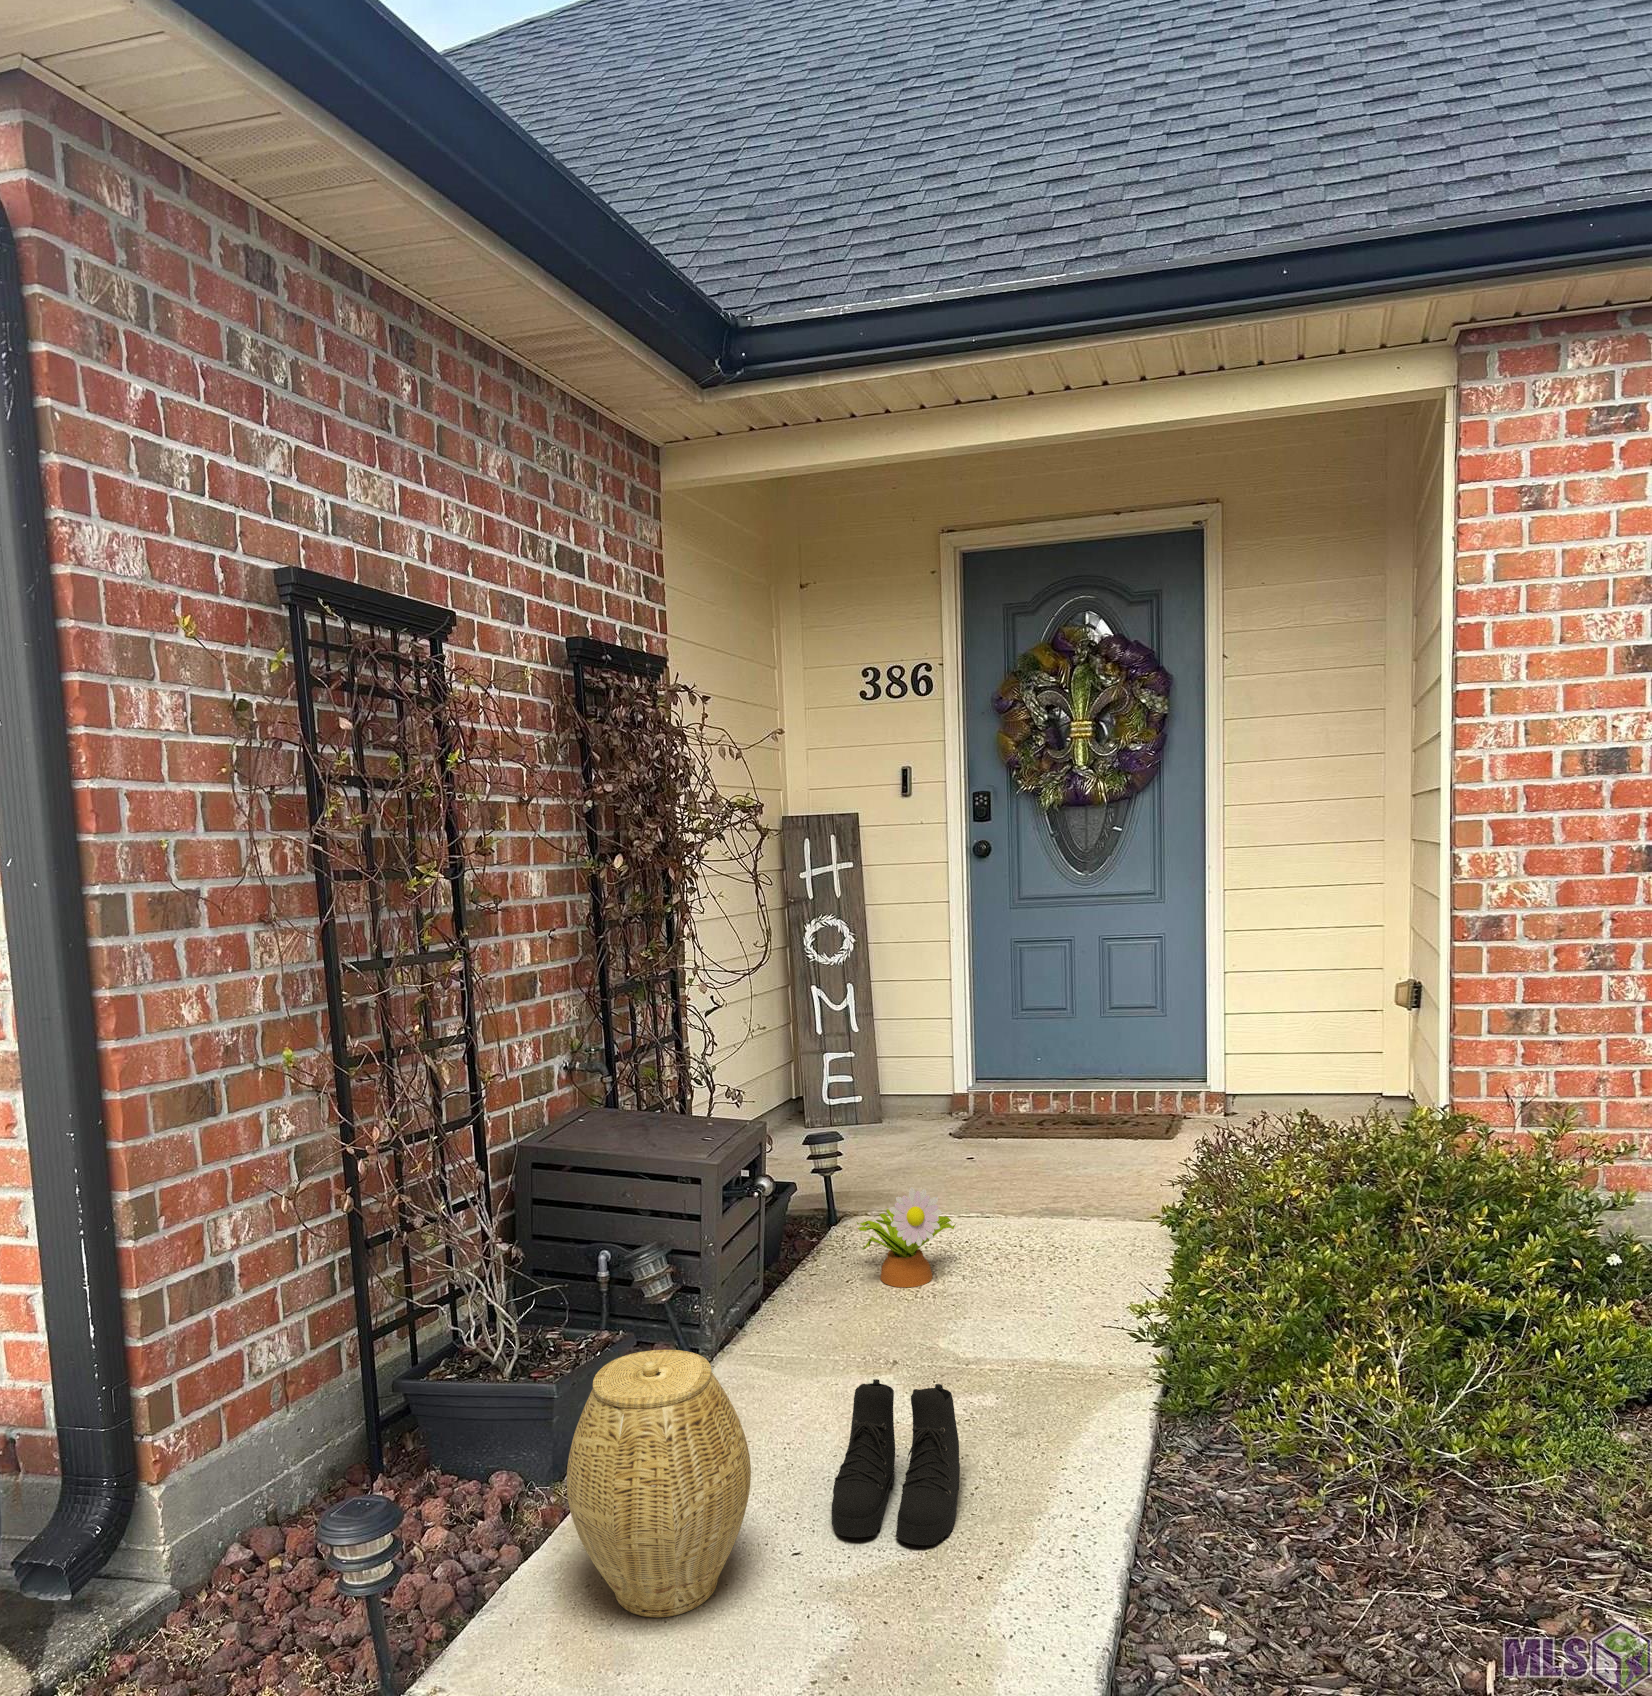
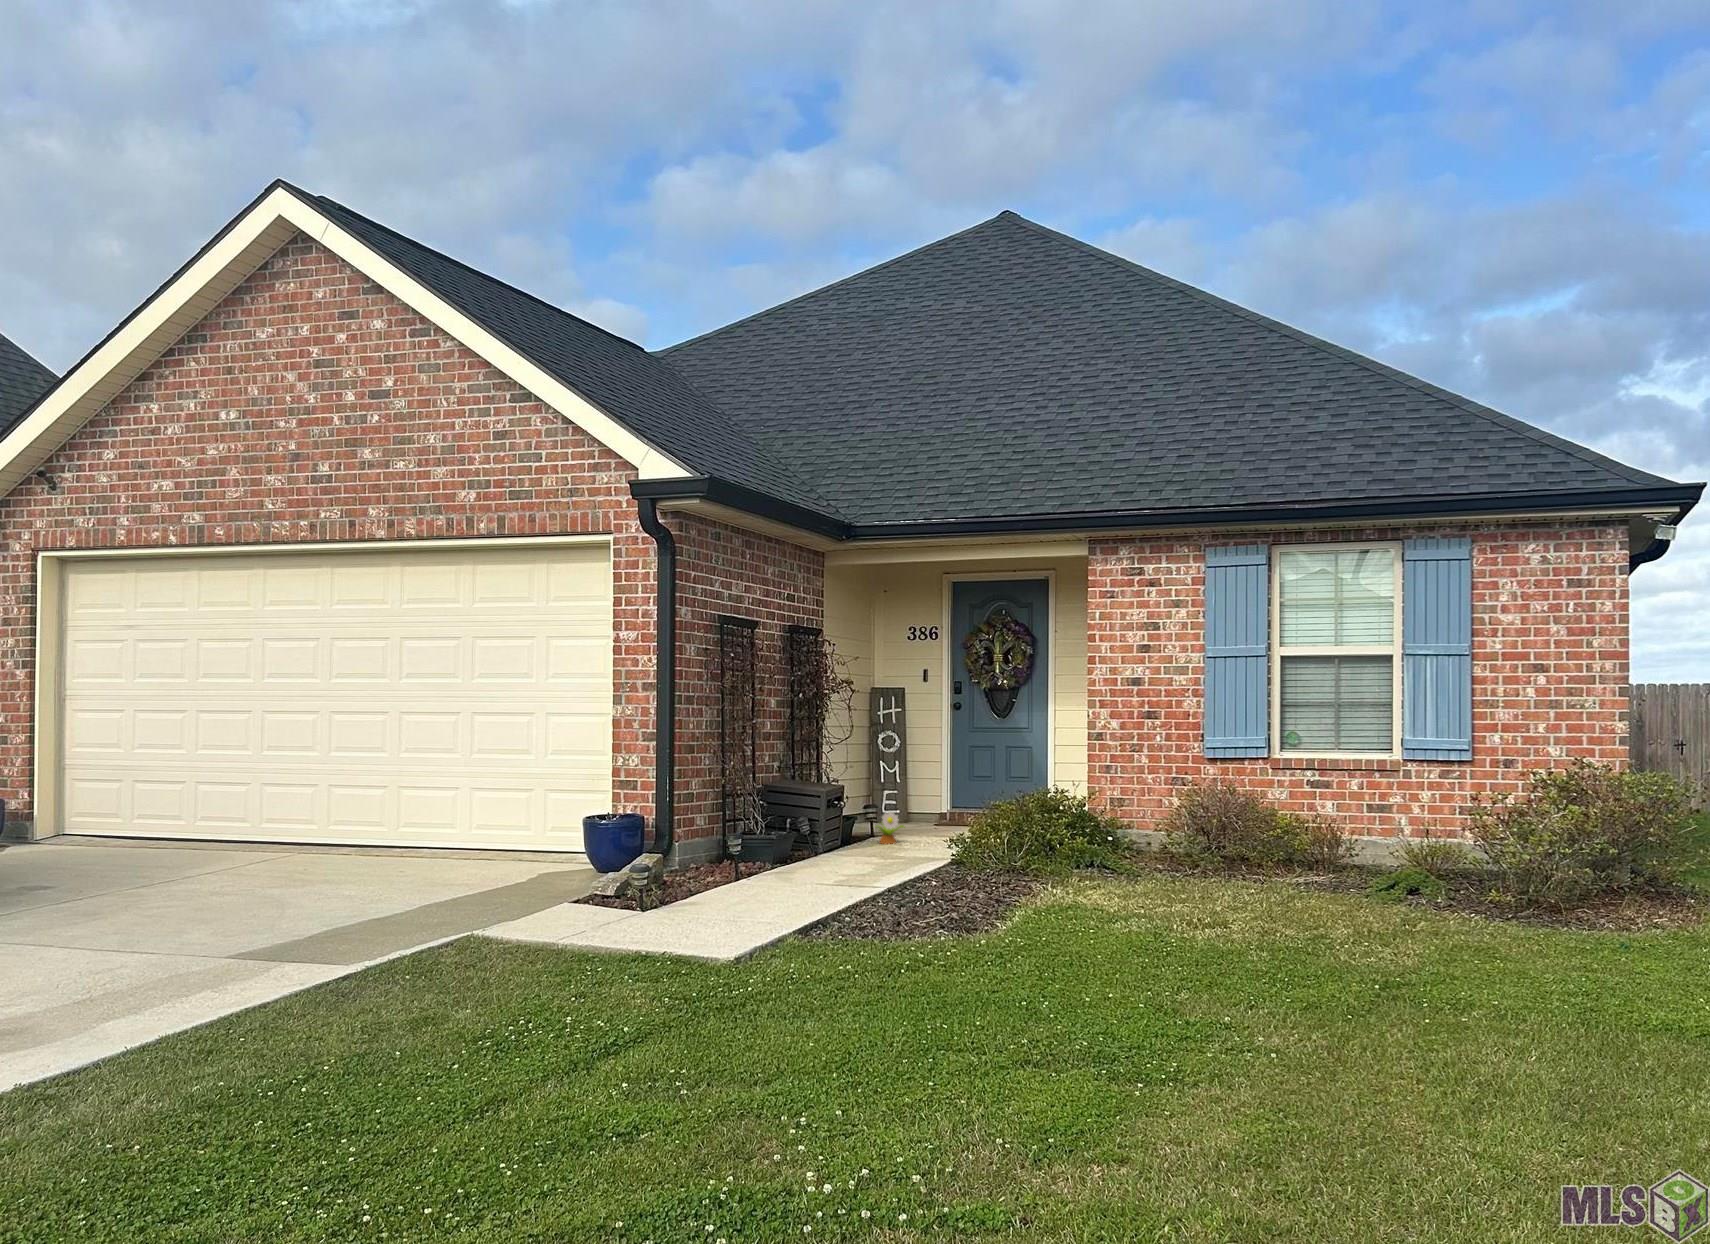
woven basket: present [567,1350,751,1617] -> none [779,814,822,870]
boots: present [832,1379,960,1545] -> none [843,834,878,866]

